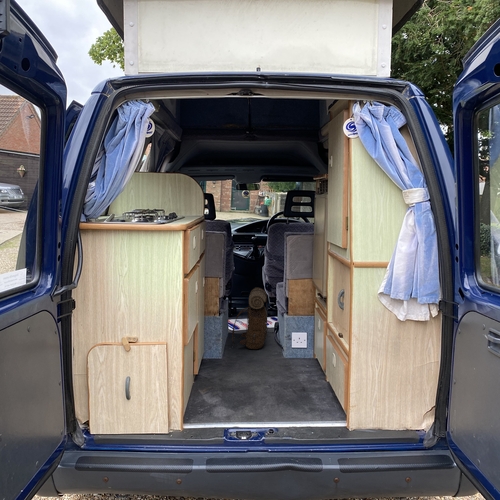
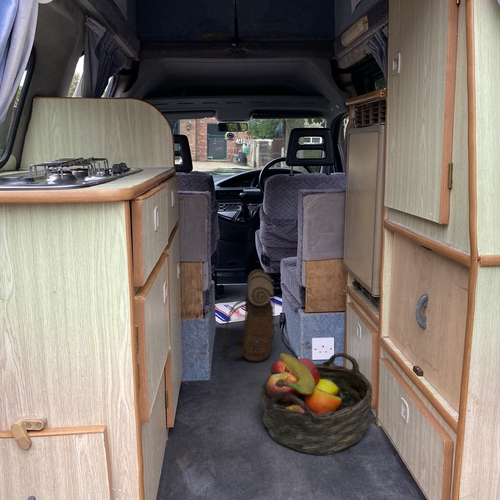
basket: none [251,331,319,387] -> present [261,353,373,455]

